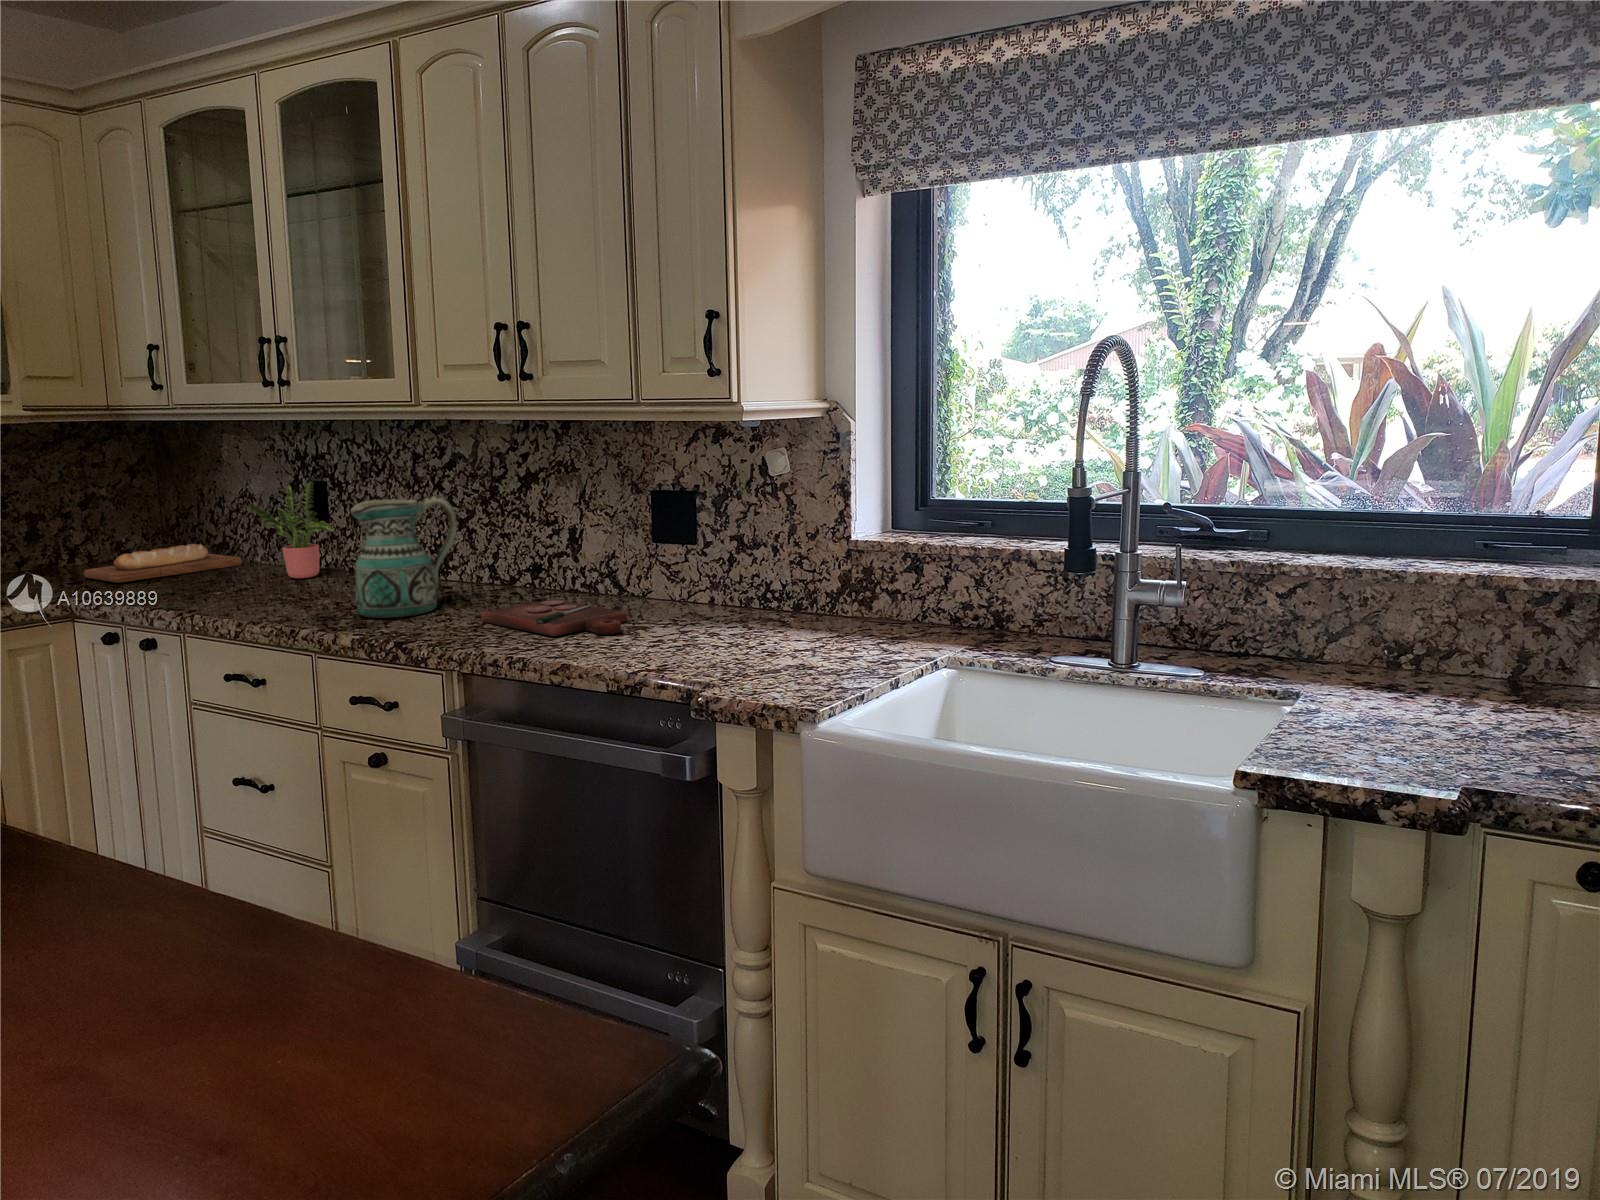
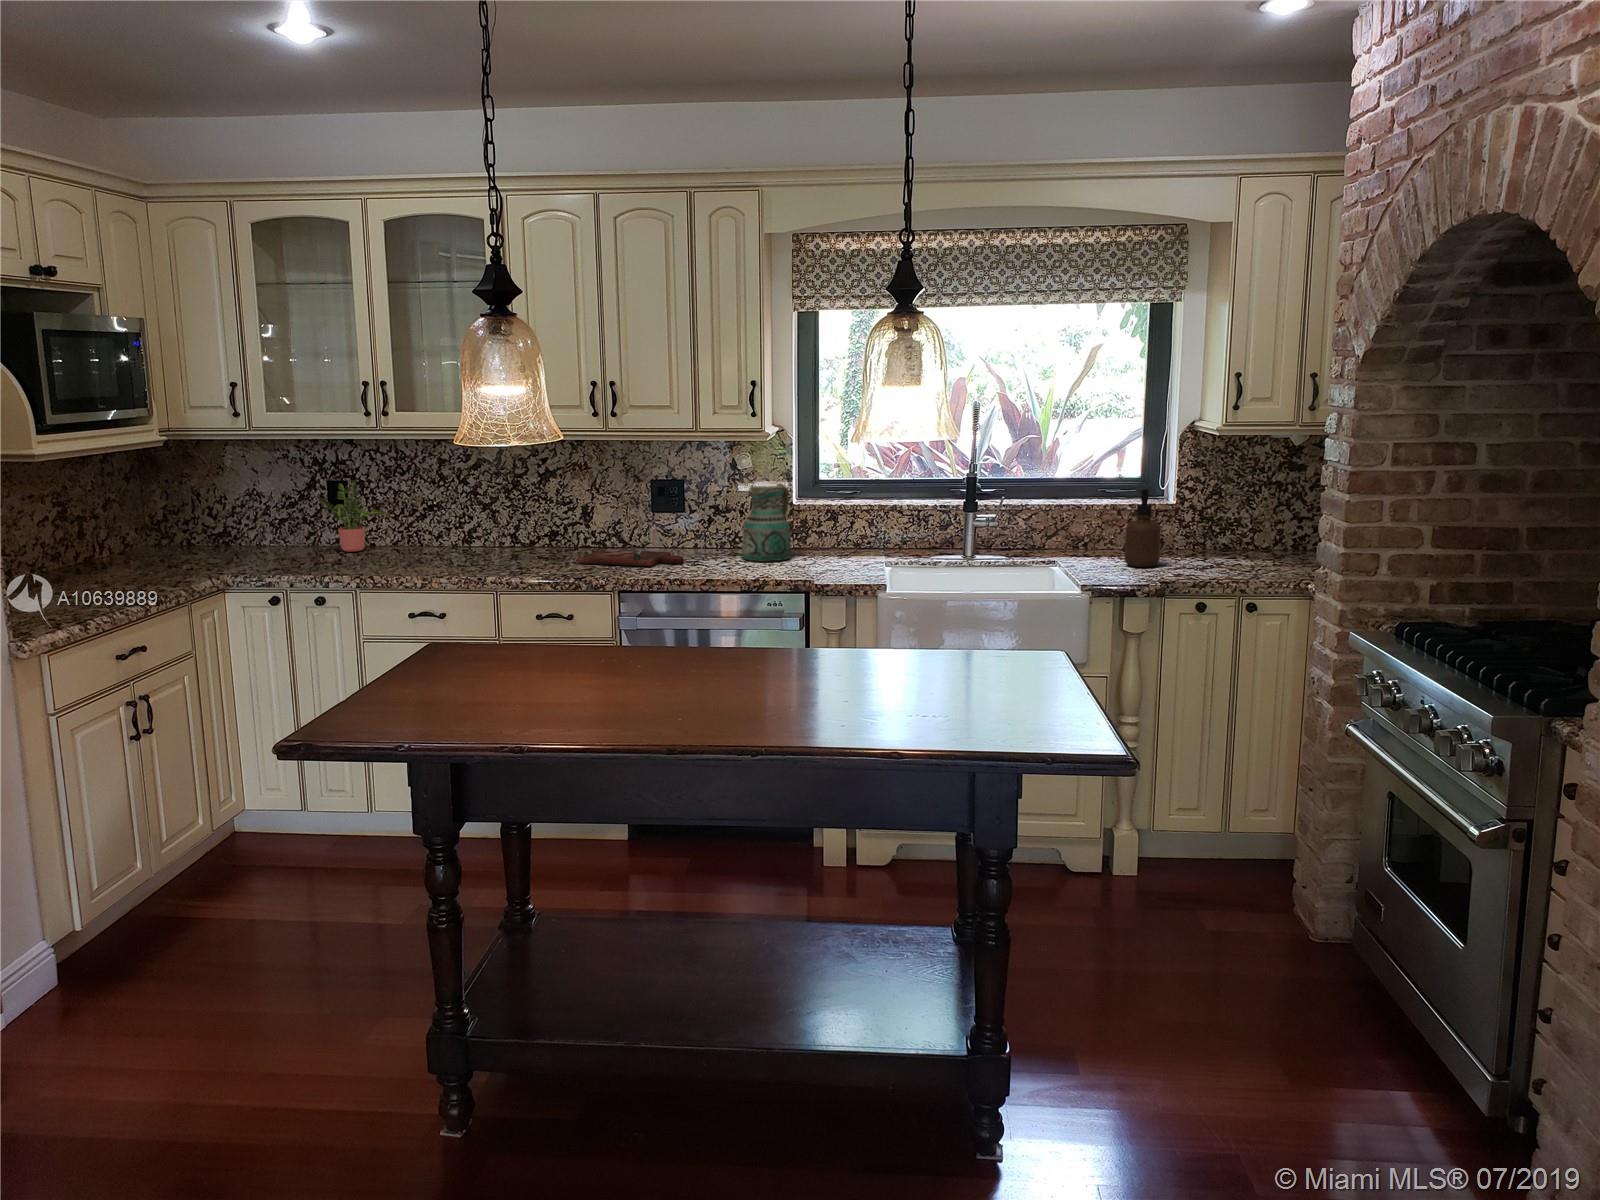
ceramic pitcher: present [351,496,457,618] -> present [742,483,791,562]
bread loaf: present [83,544,242,583] -> none [151,533,264,562]
soap dispenser: none [1450,546,1550,742] -> present [1125,489,1161,567]

